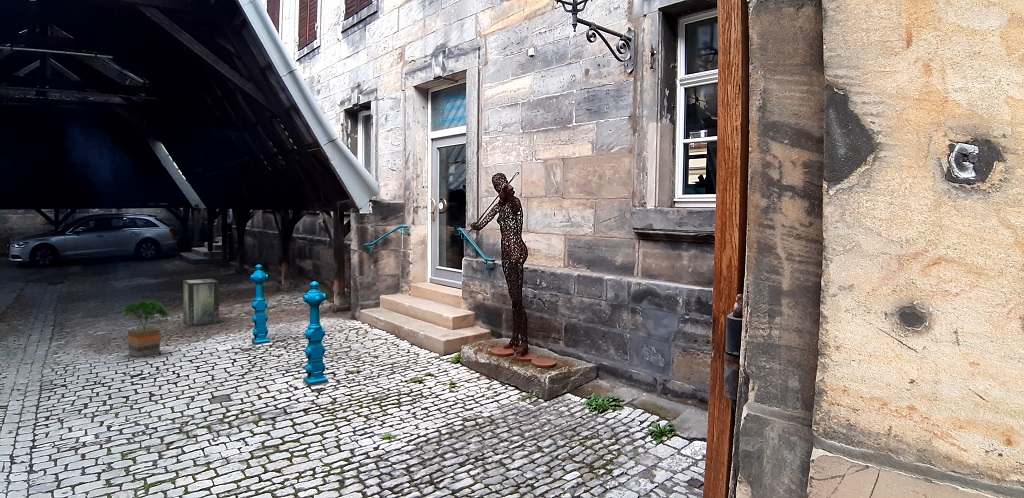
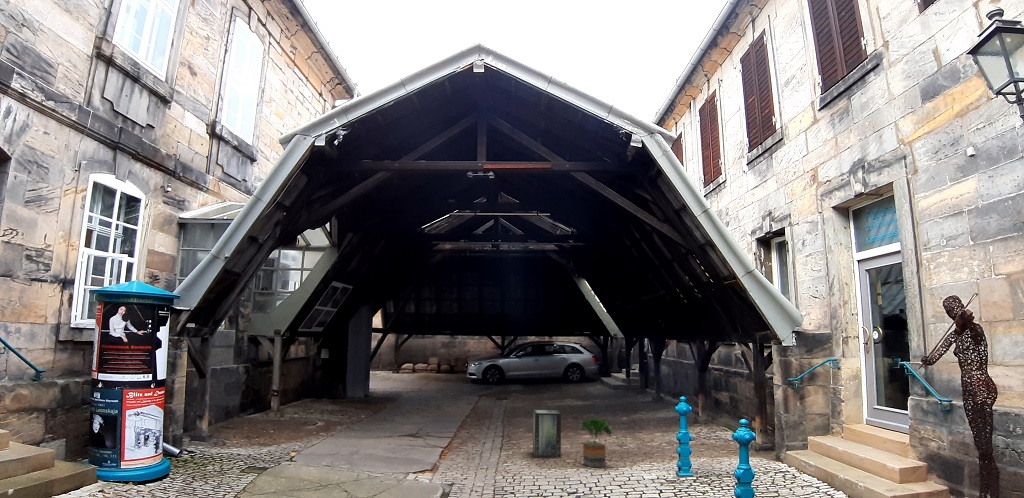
storage box: present [183,279,219,327] -> present [533,410,561,458]

